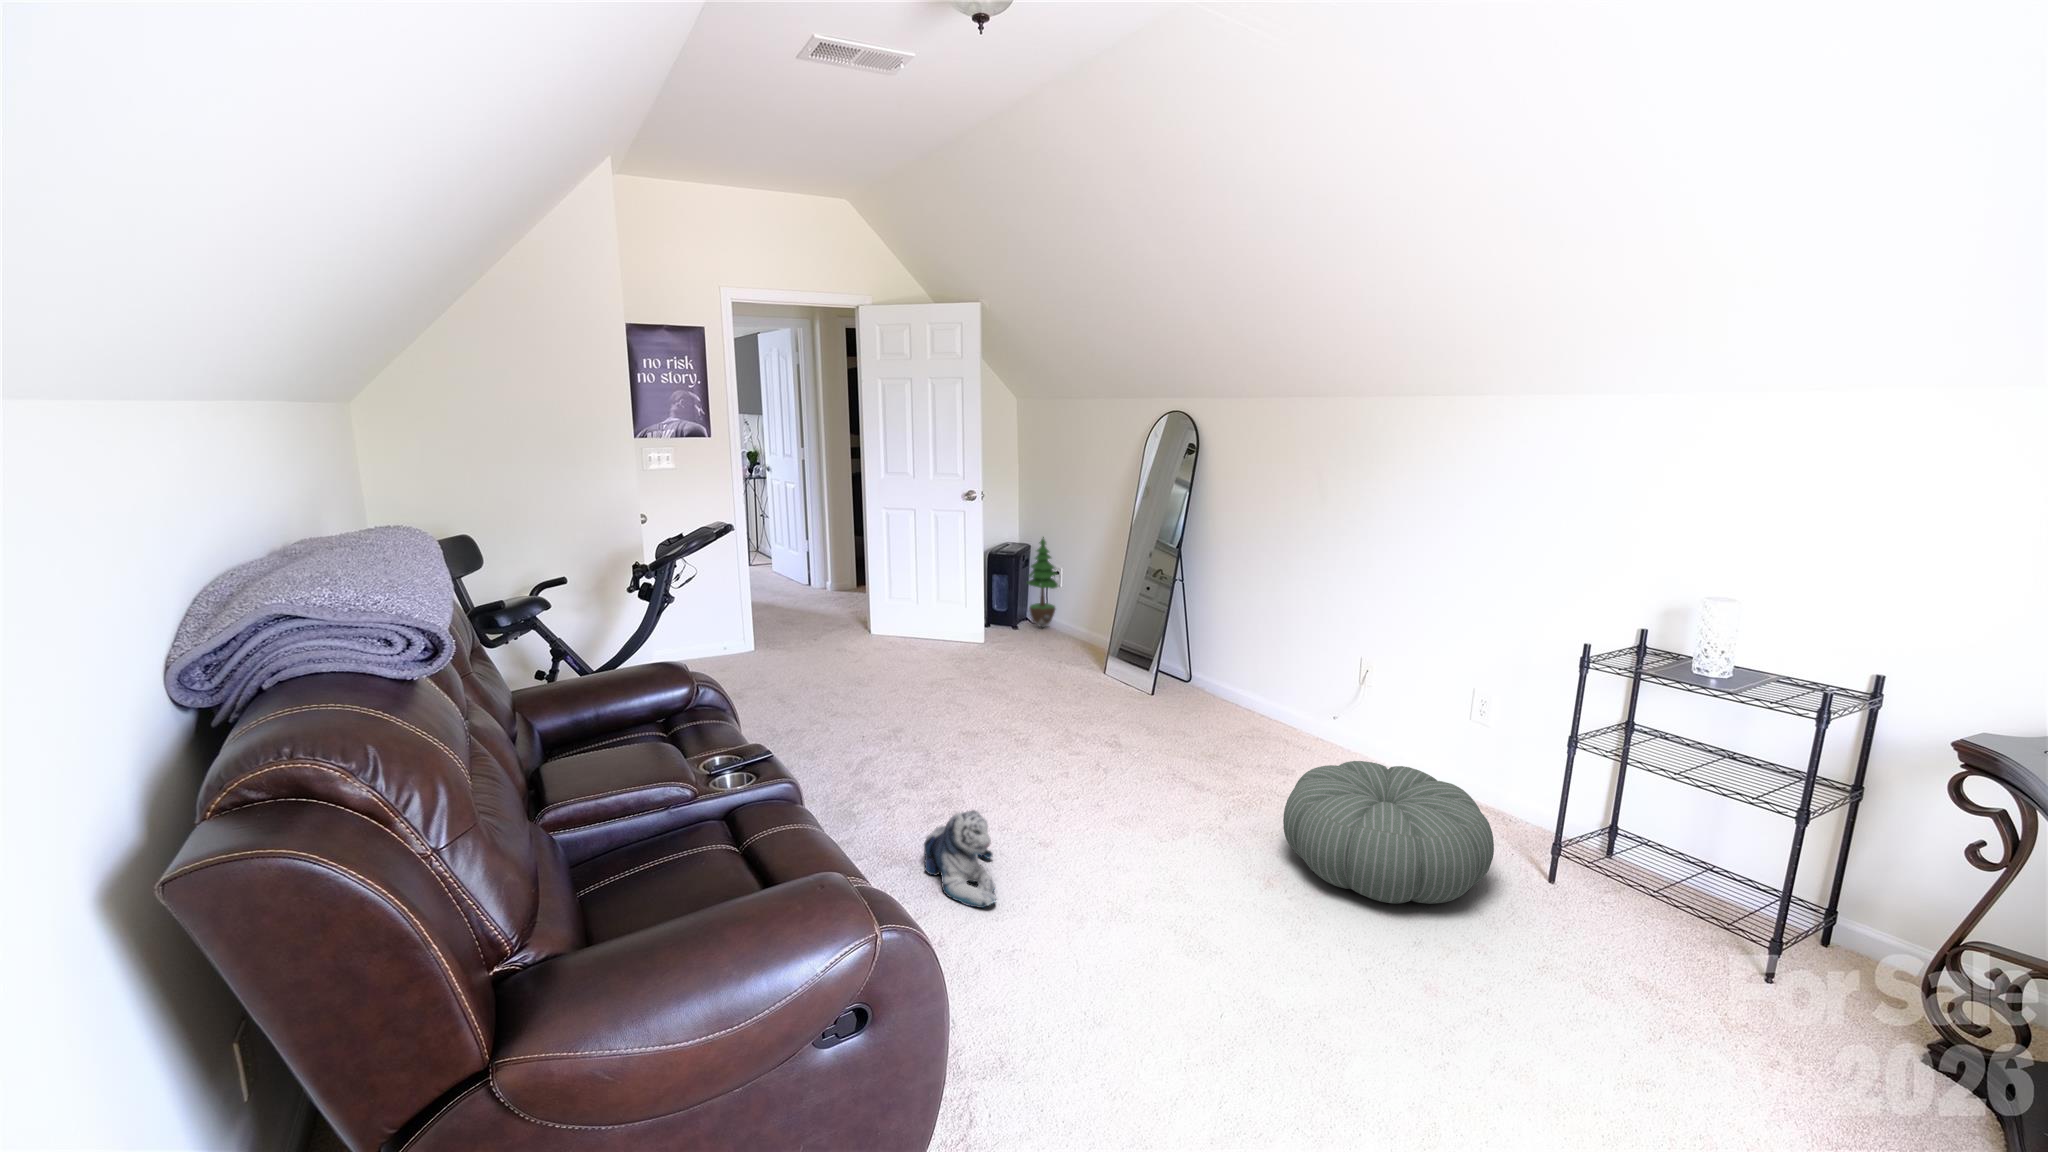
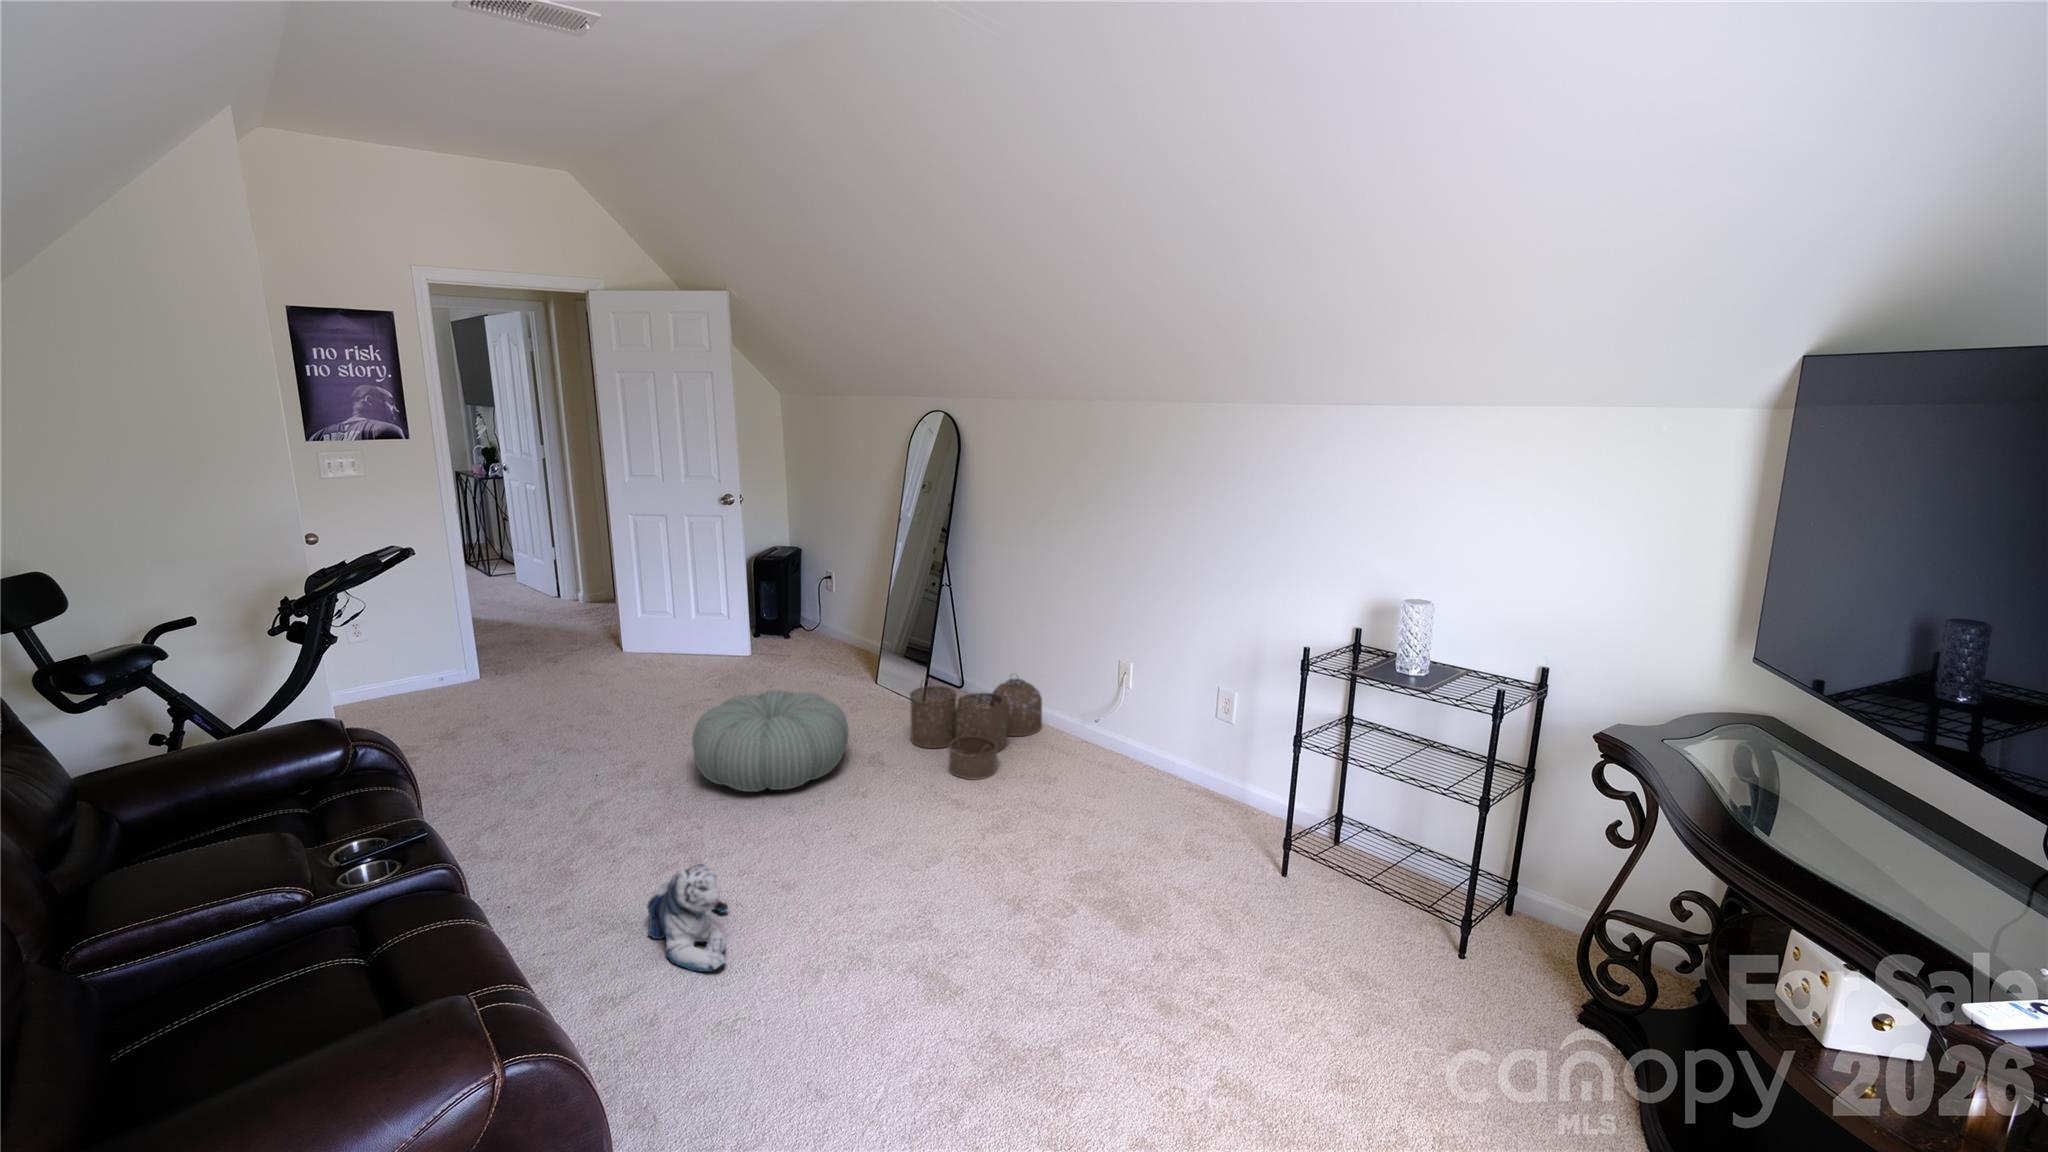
potted tree: present [1027,537,1058,627] -> none [796,540,833,638]
woven basket: none [1143,666,1272,763] -> present [910,675,1042,780]
pouf: present [1283,761,1494,904] -> present [692,690,849,792]

